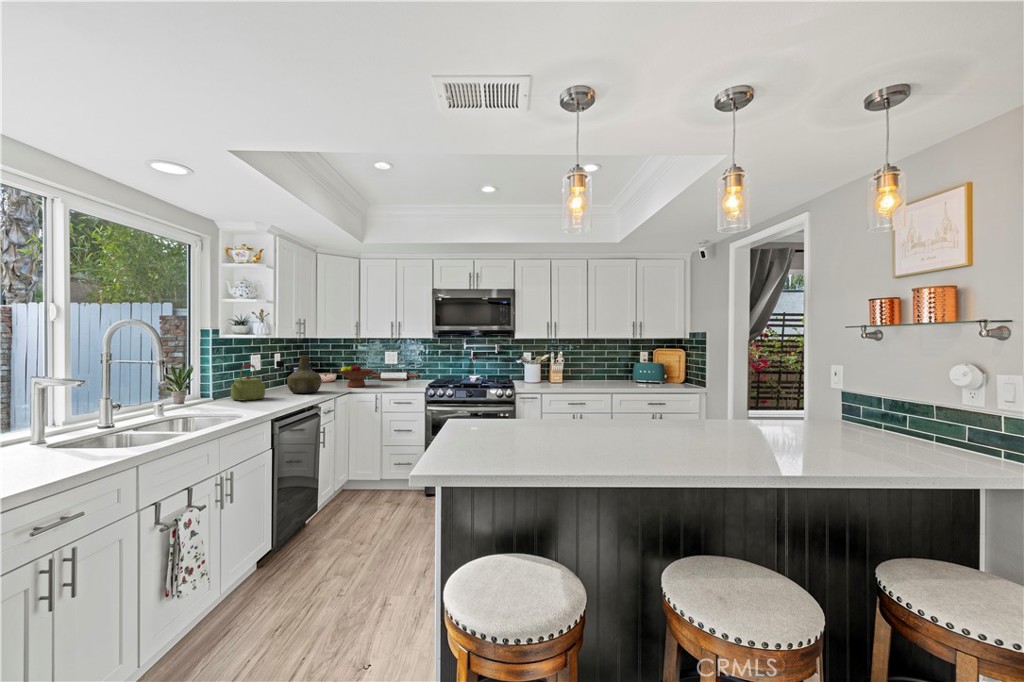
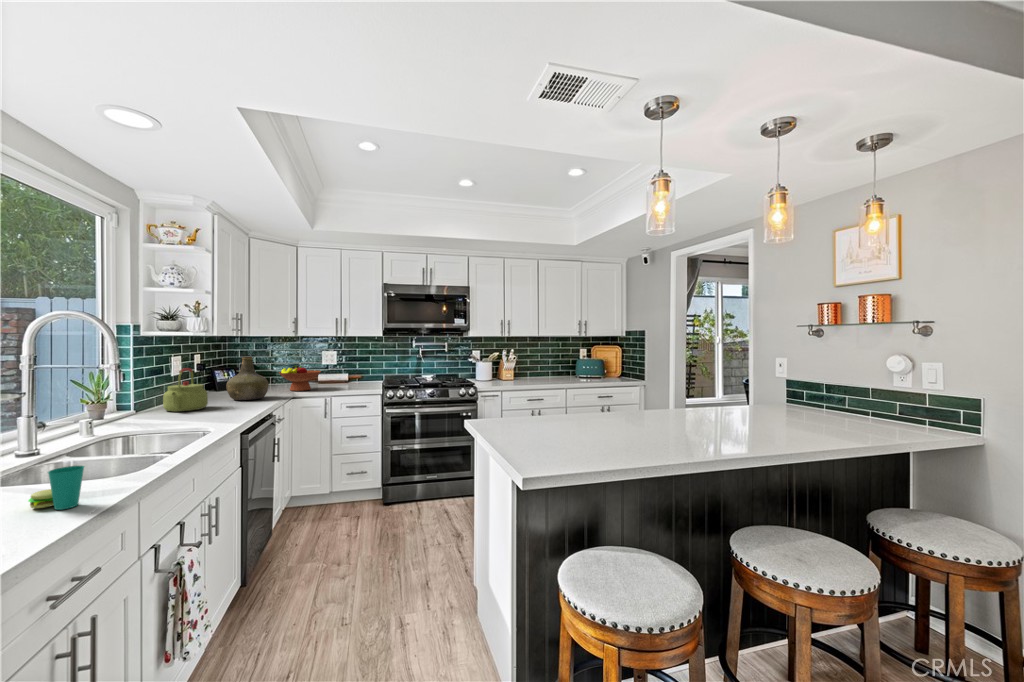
cup: none [52,436,87,467] -> present [28,466,84,510]

